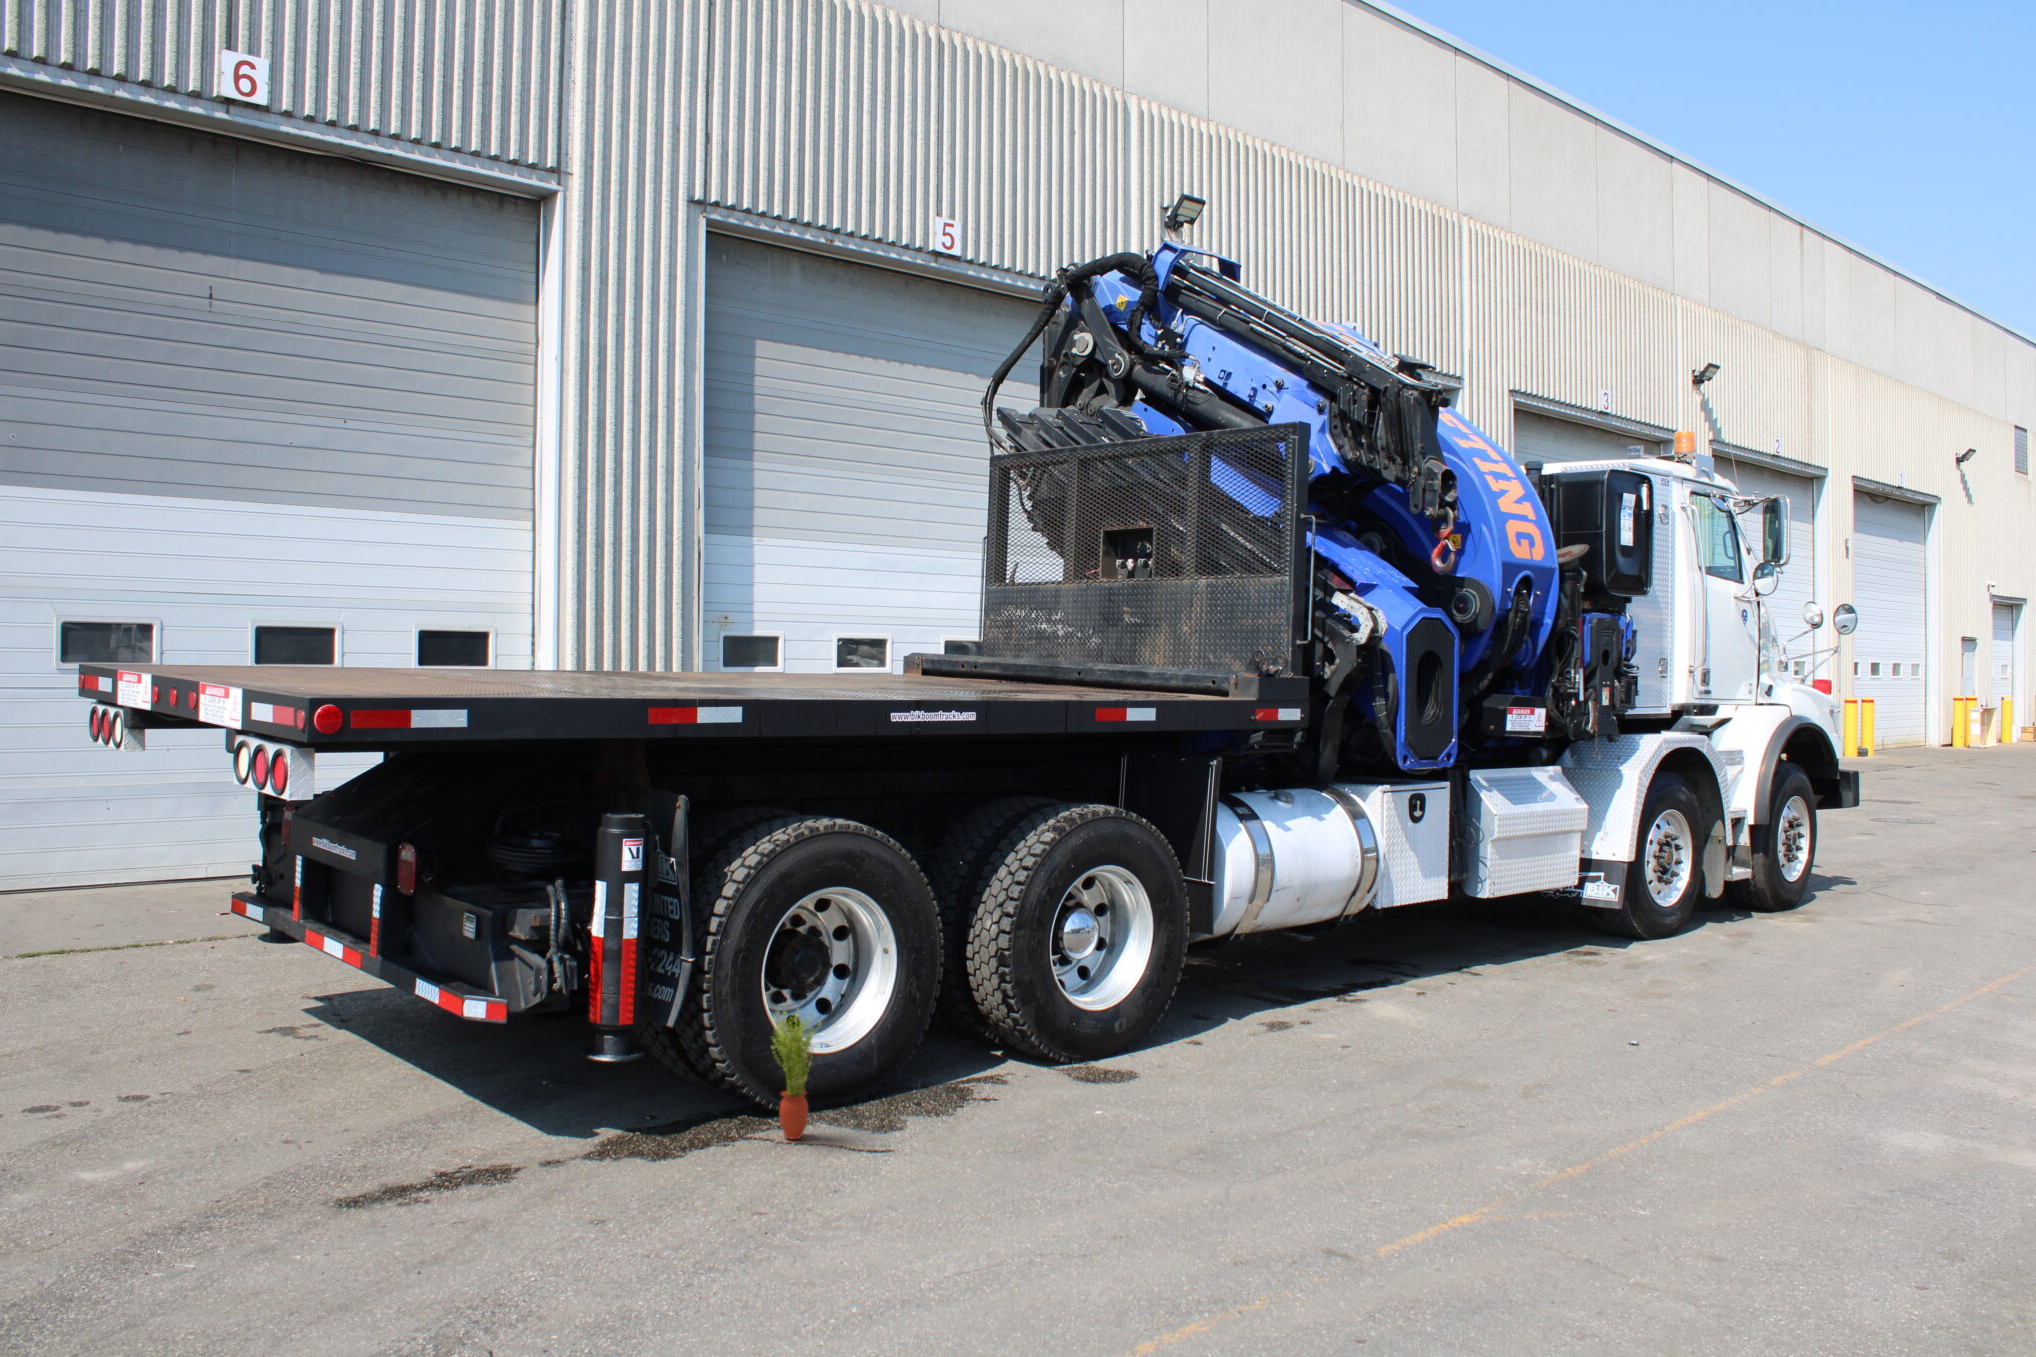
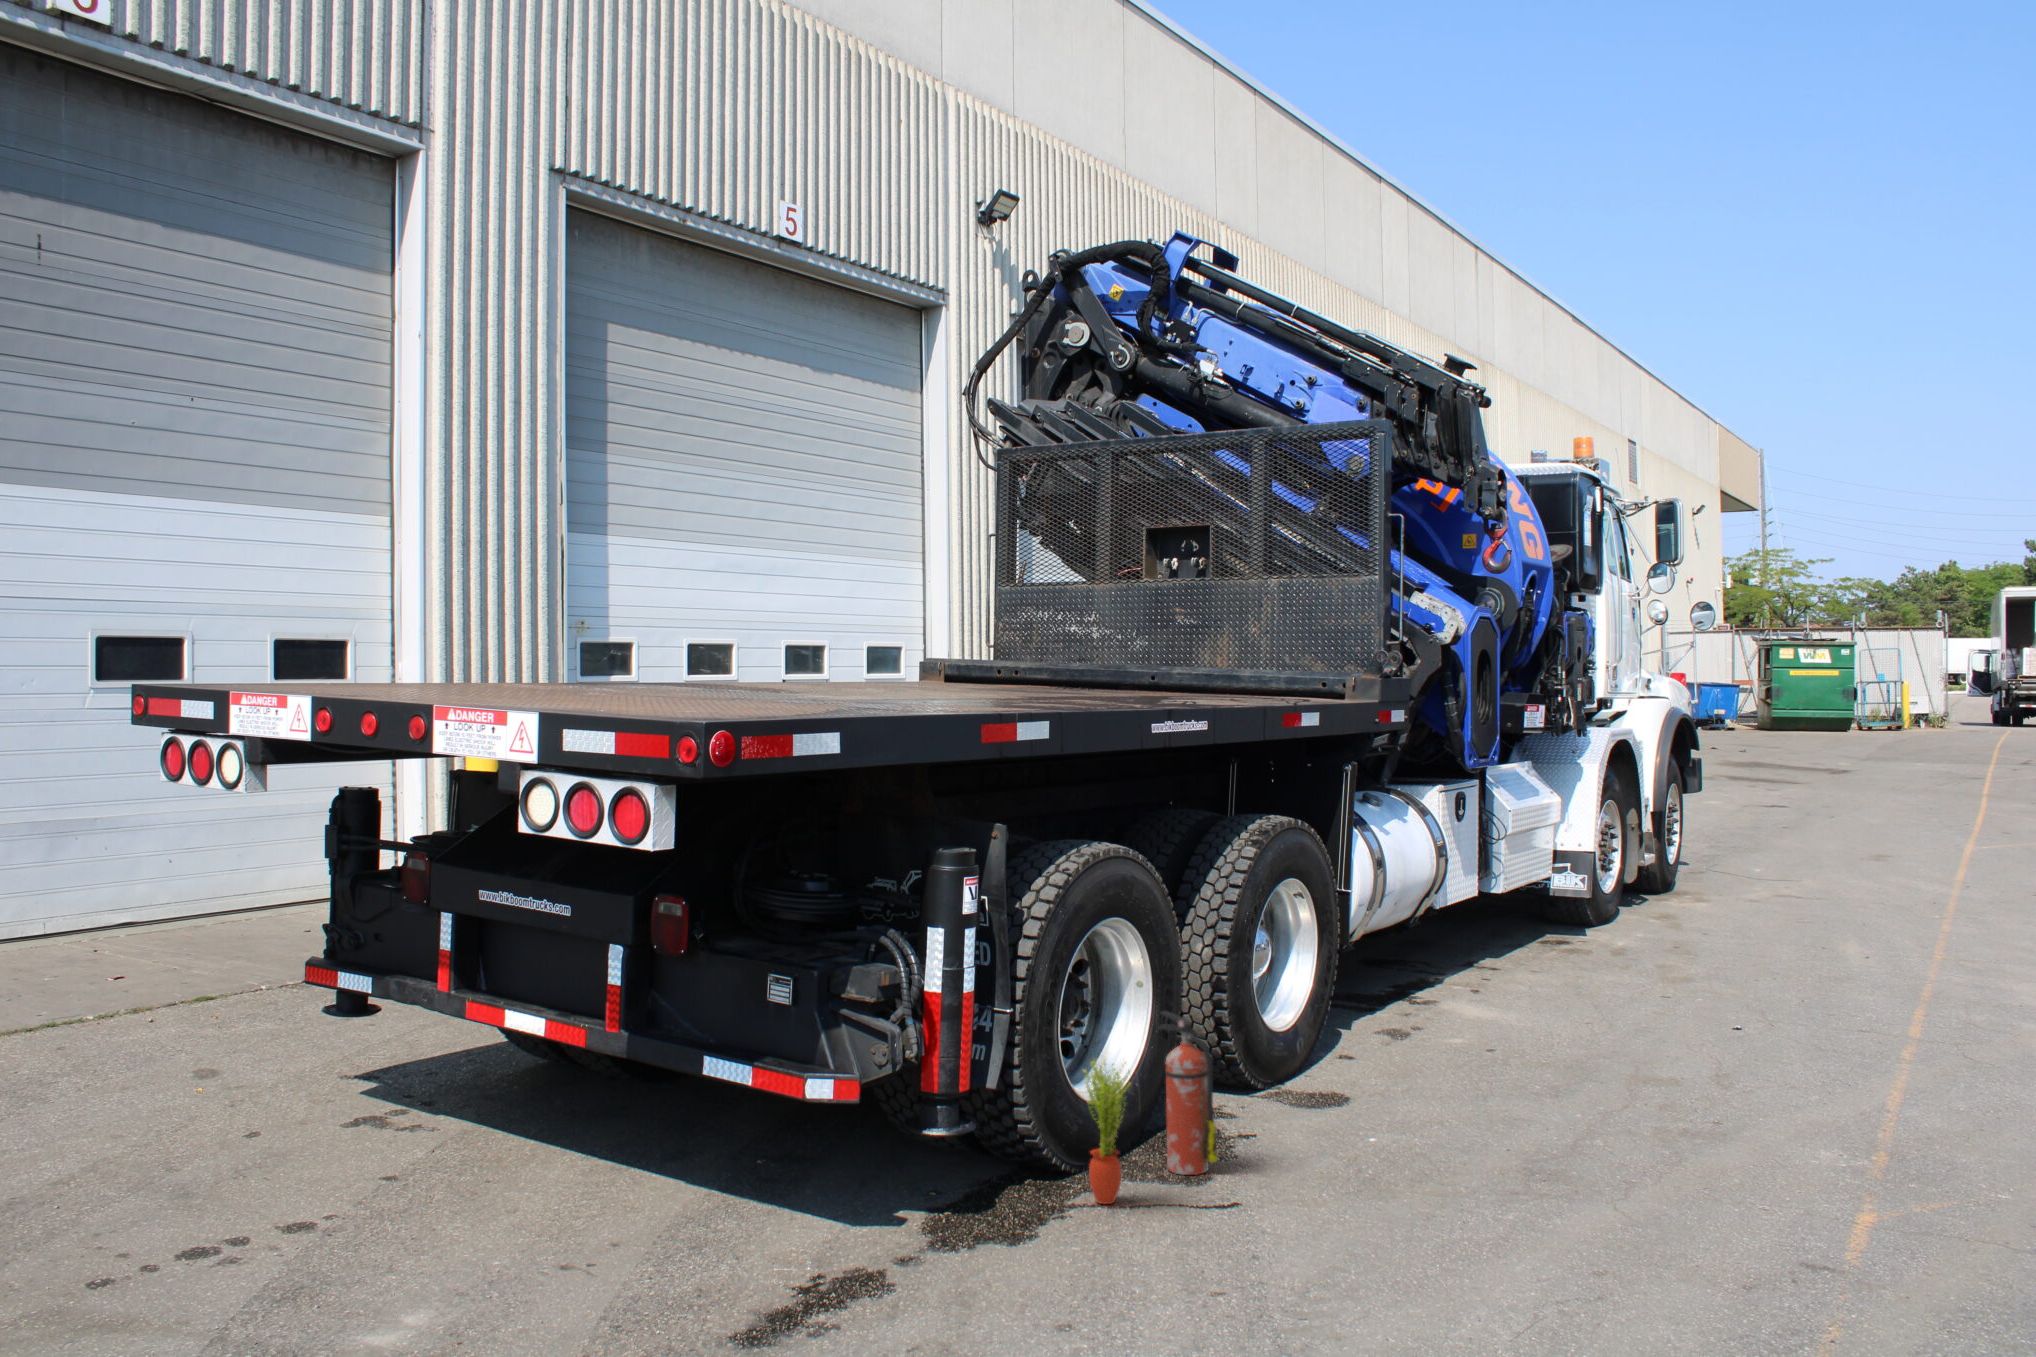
fire extinguisher: none [883,975,923,1124] -> present [1157,1011,1218,1175]

